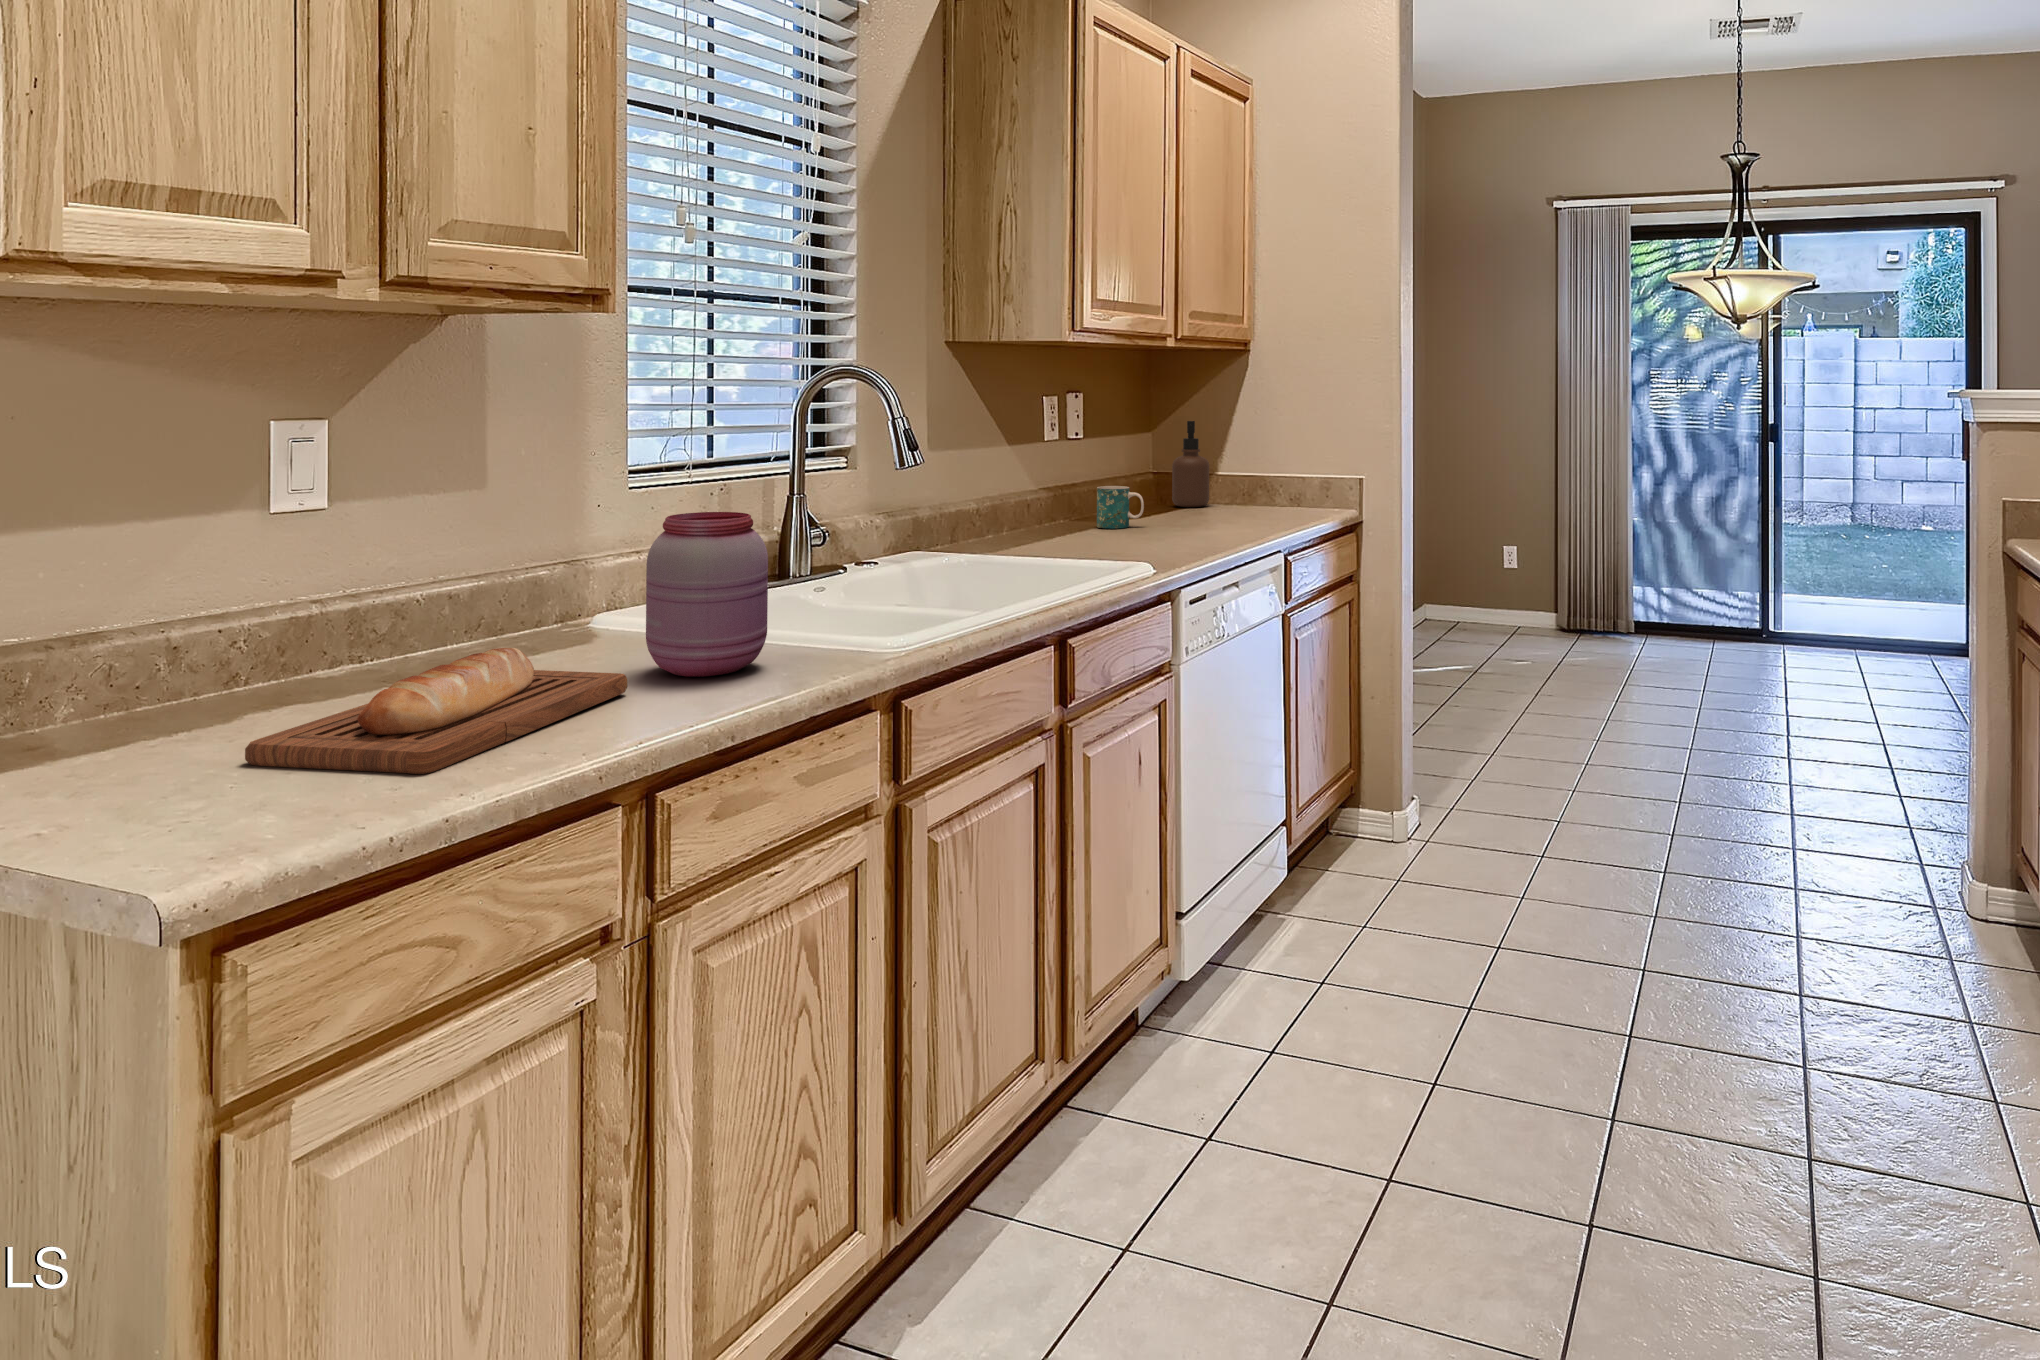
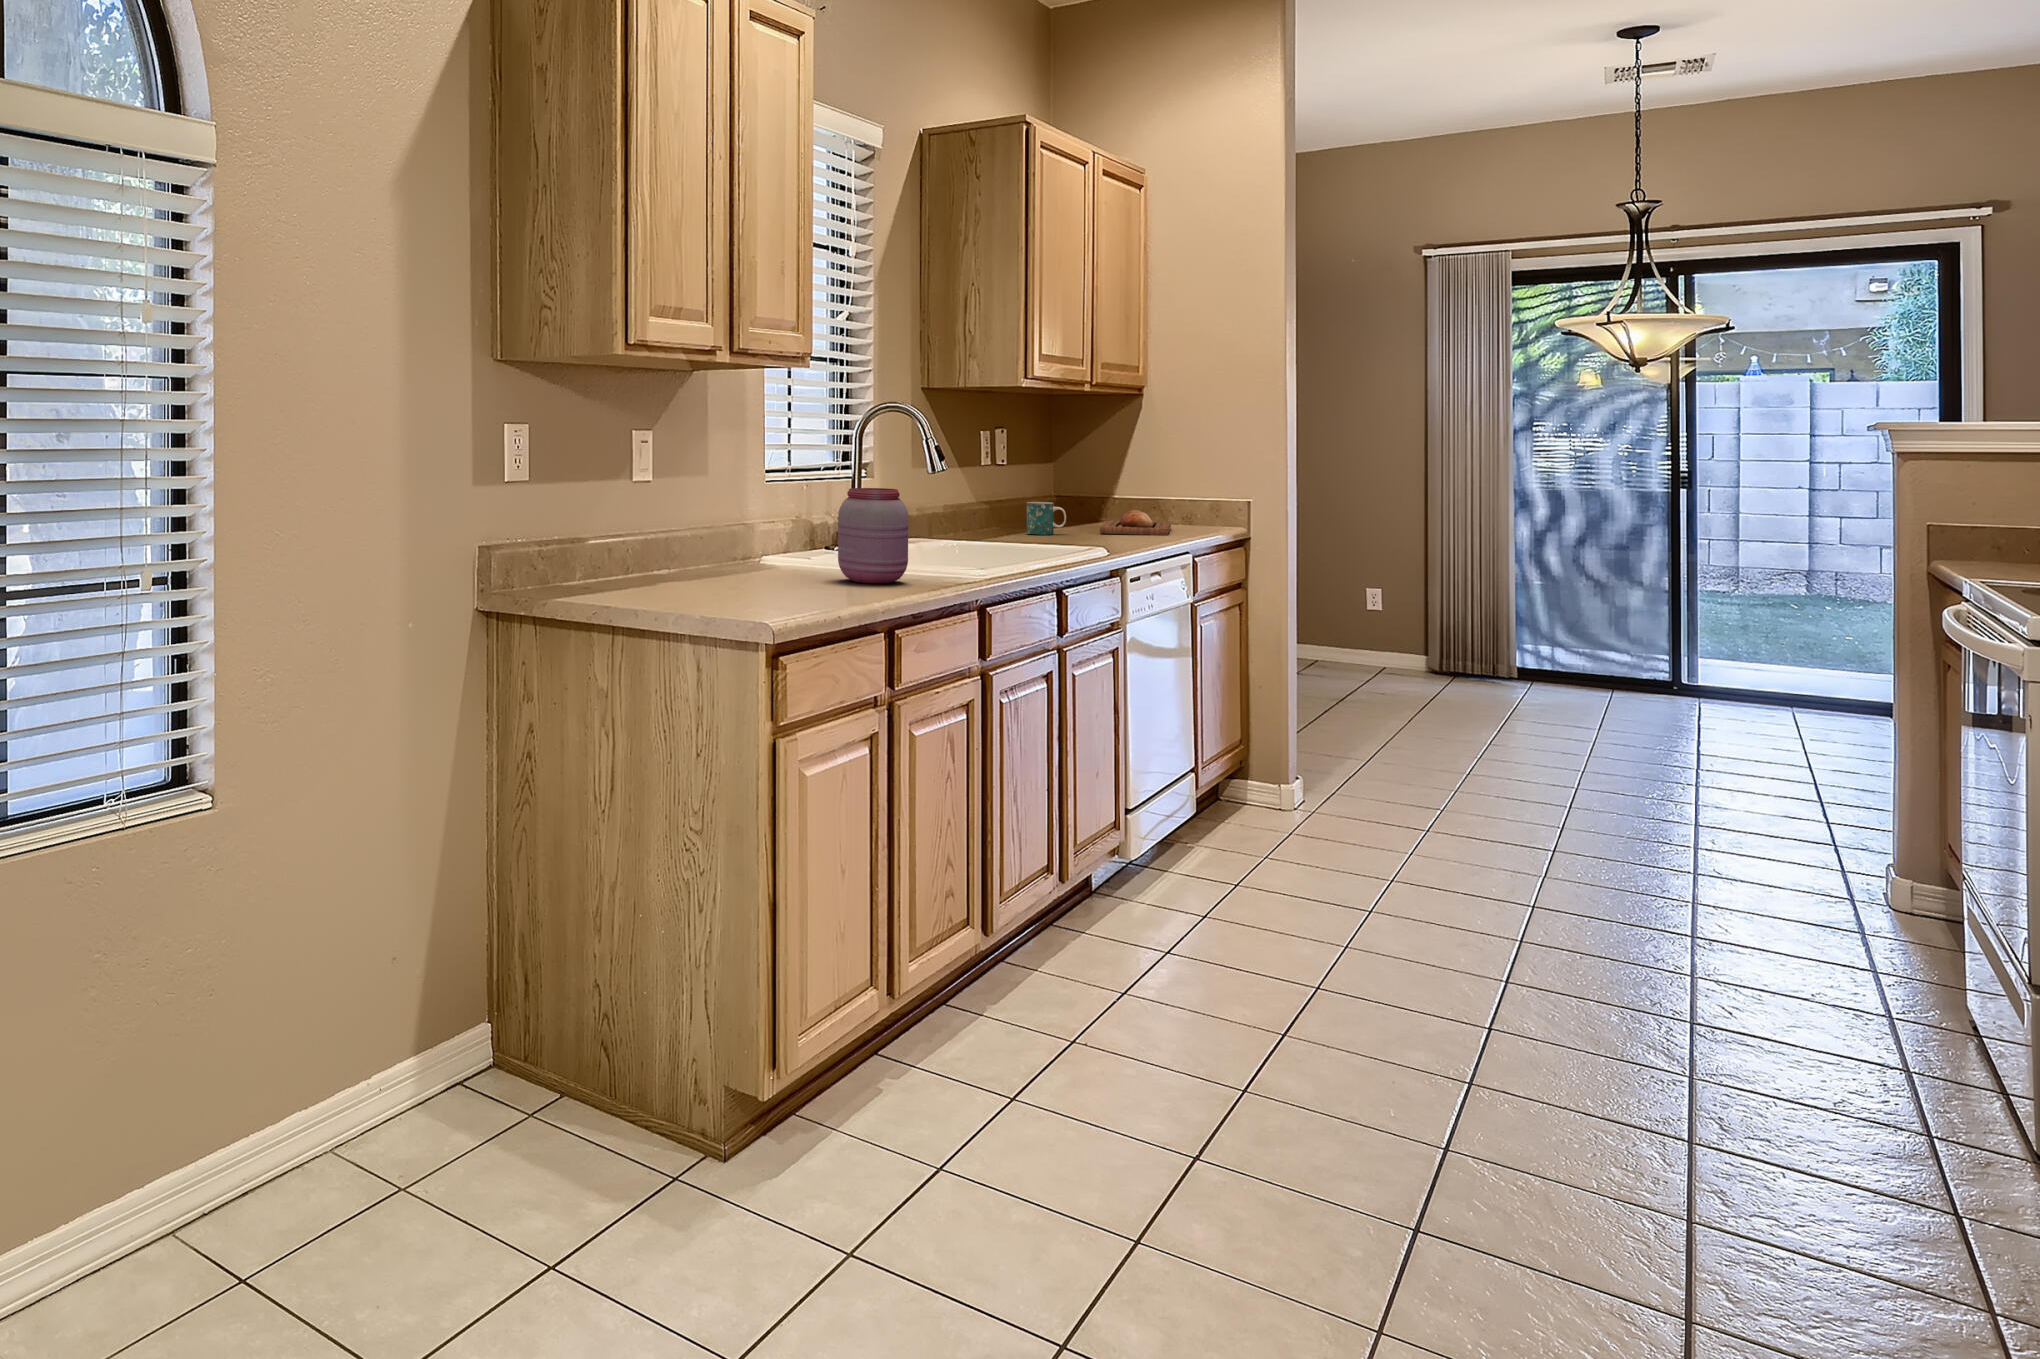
soap dispenser: present [1172,421,1209,507] -> none [1075,454,1108,525]
bread loaf: present [245,648,627,774] -> present [1100,510,1171,536]

